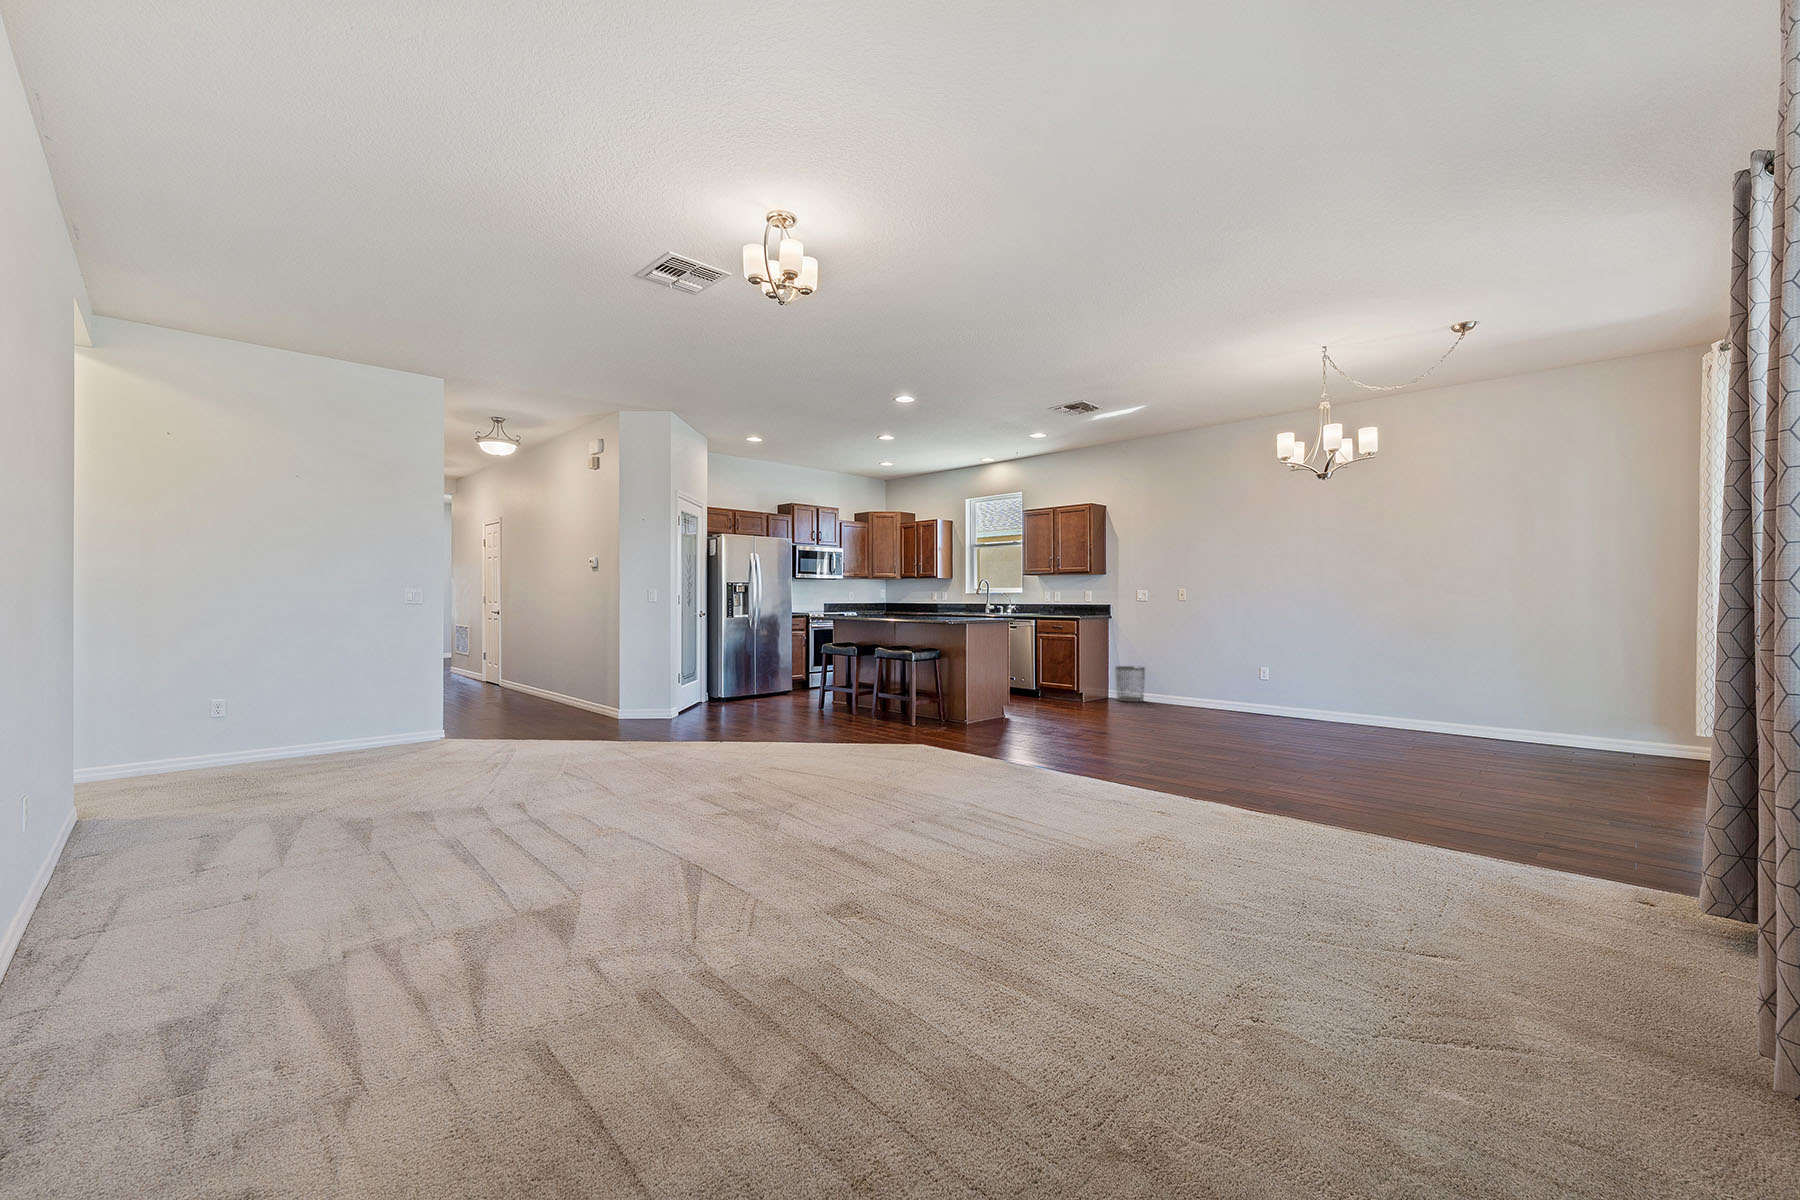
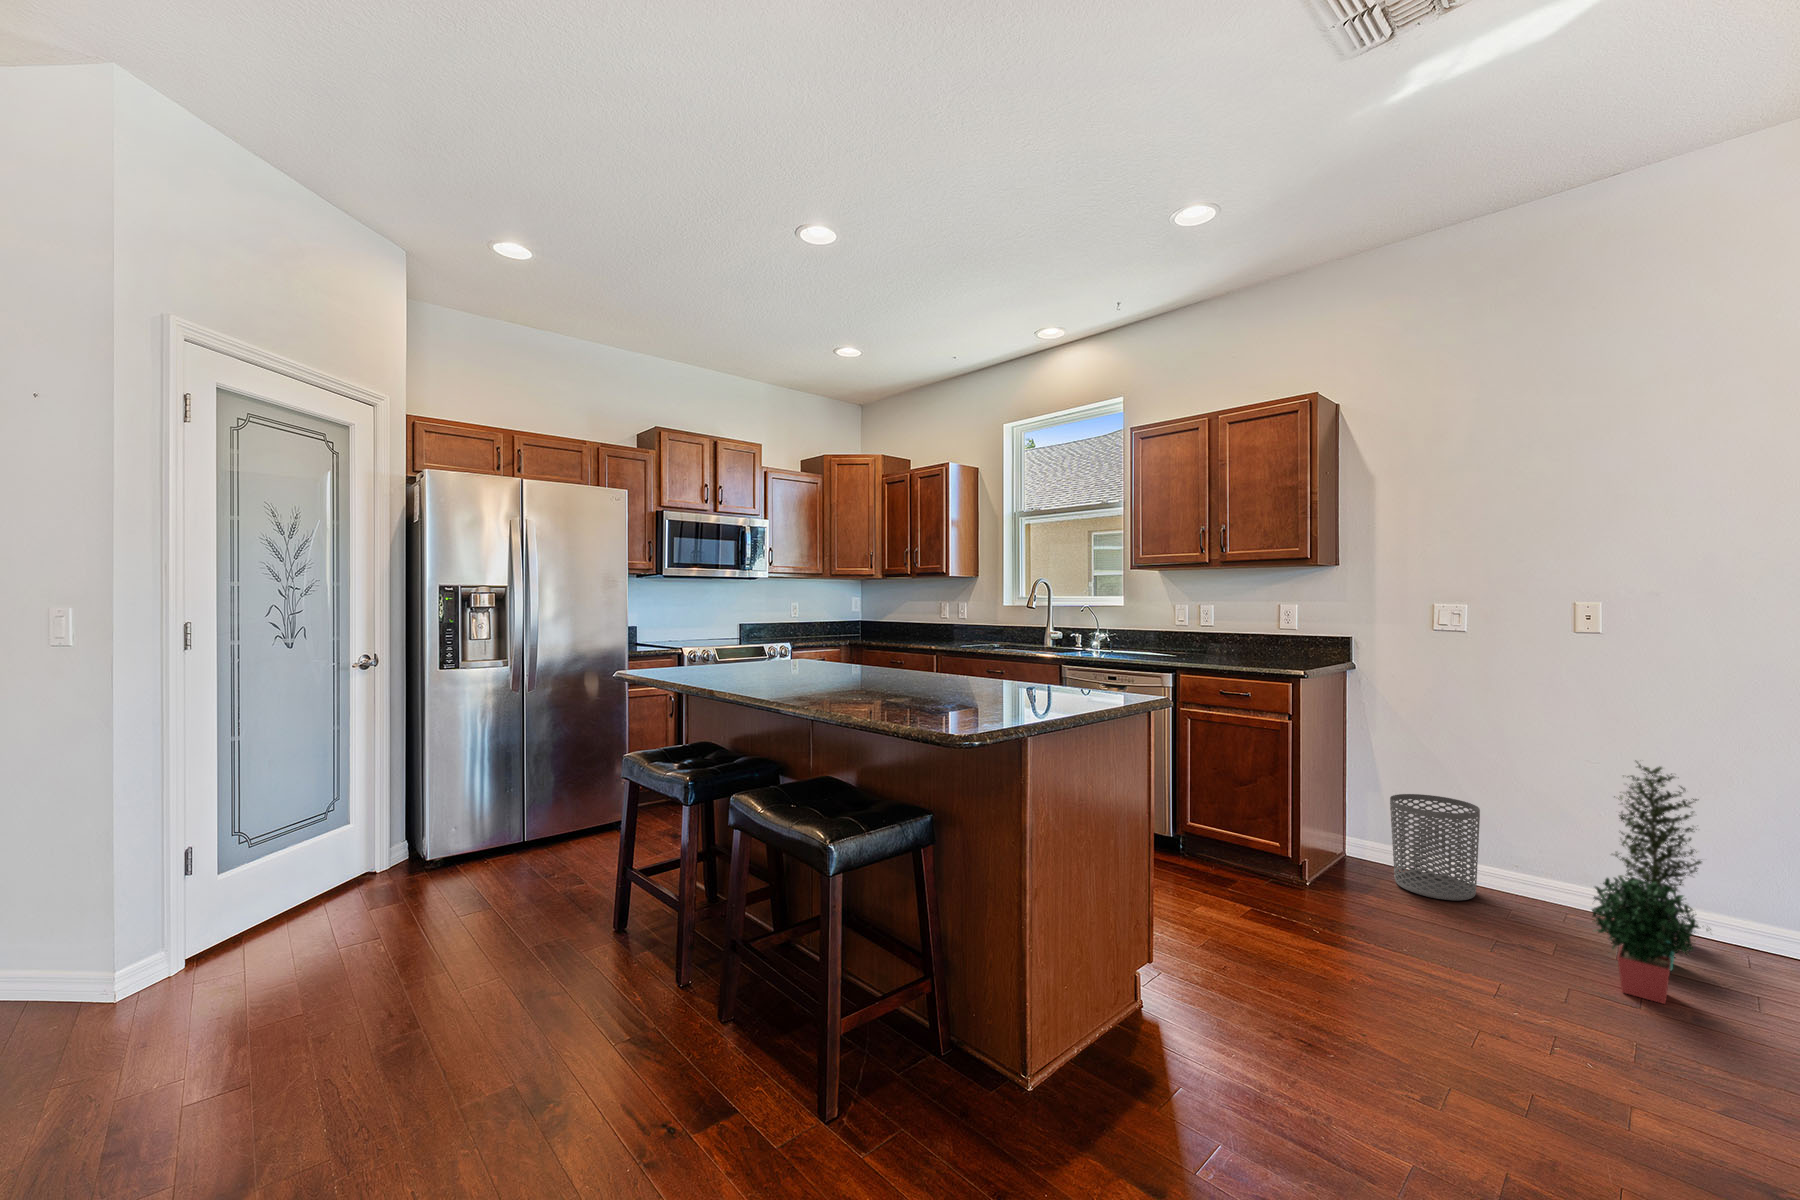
potted plant: none [1150,645,1204,712] -> present [1592,760,1711,1004]

